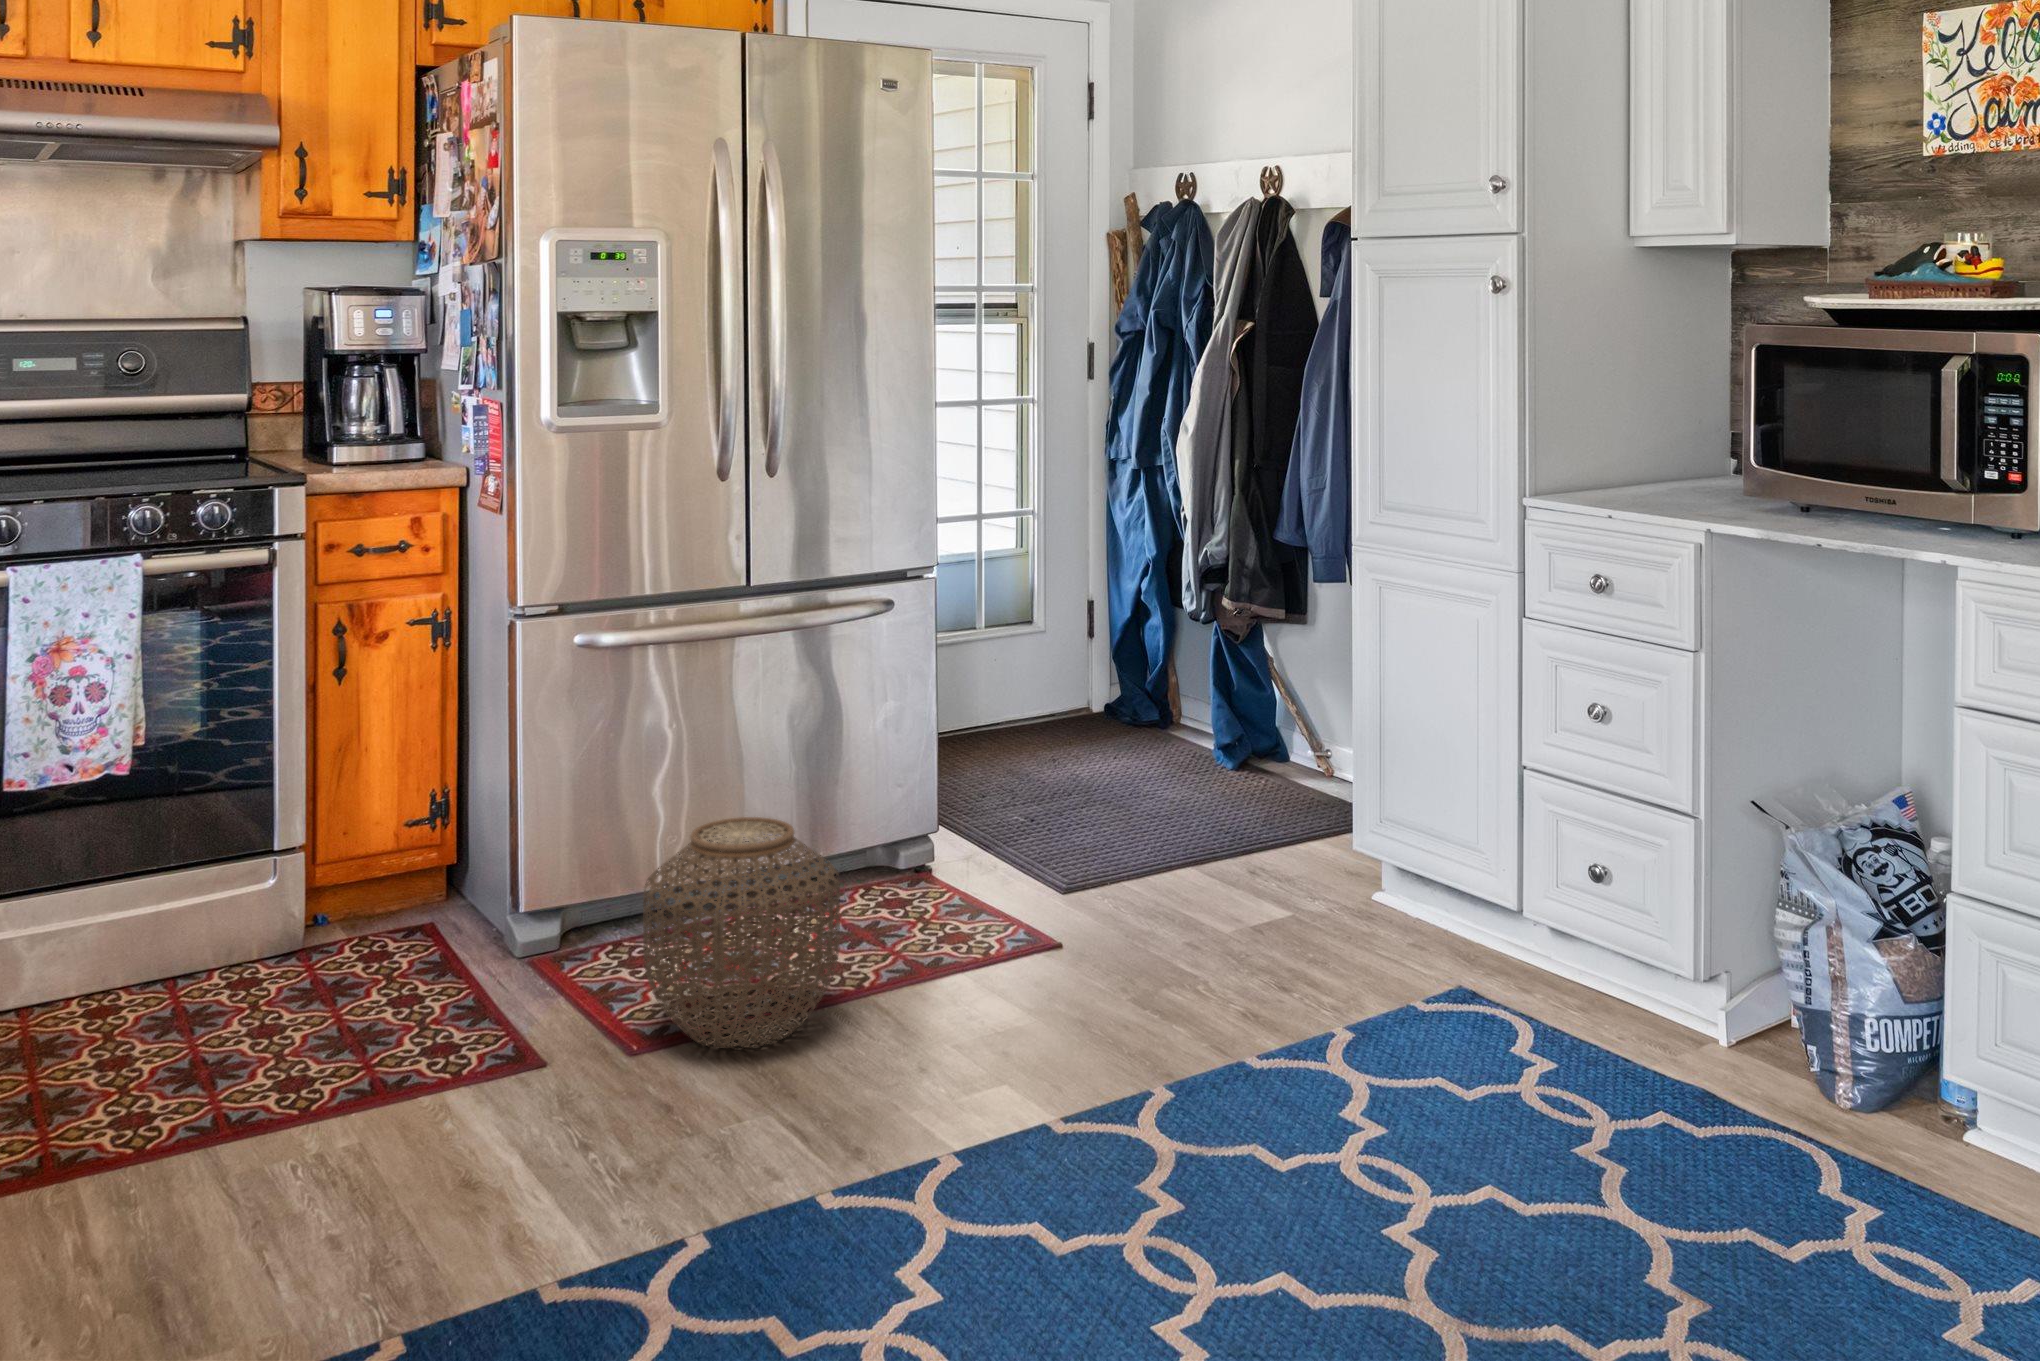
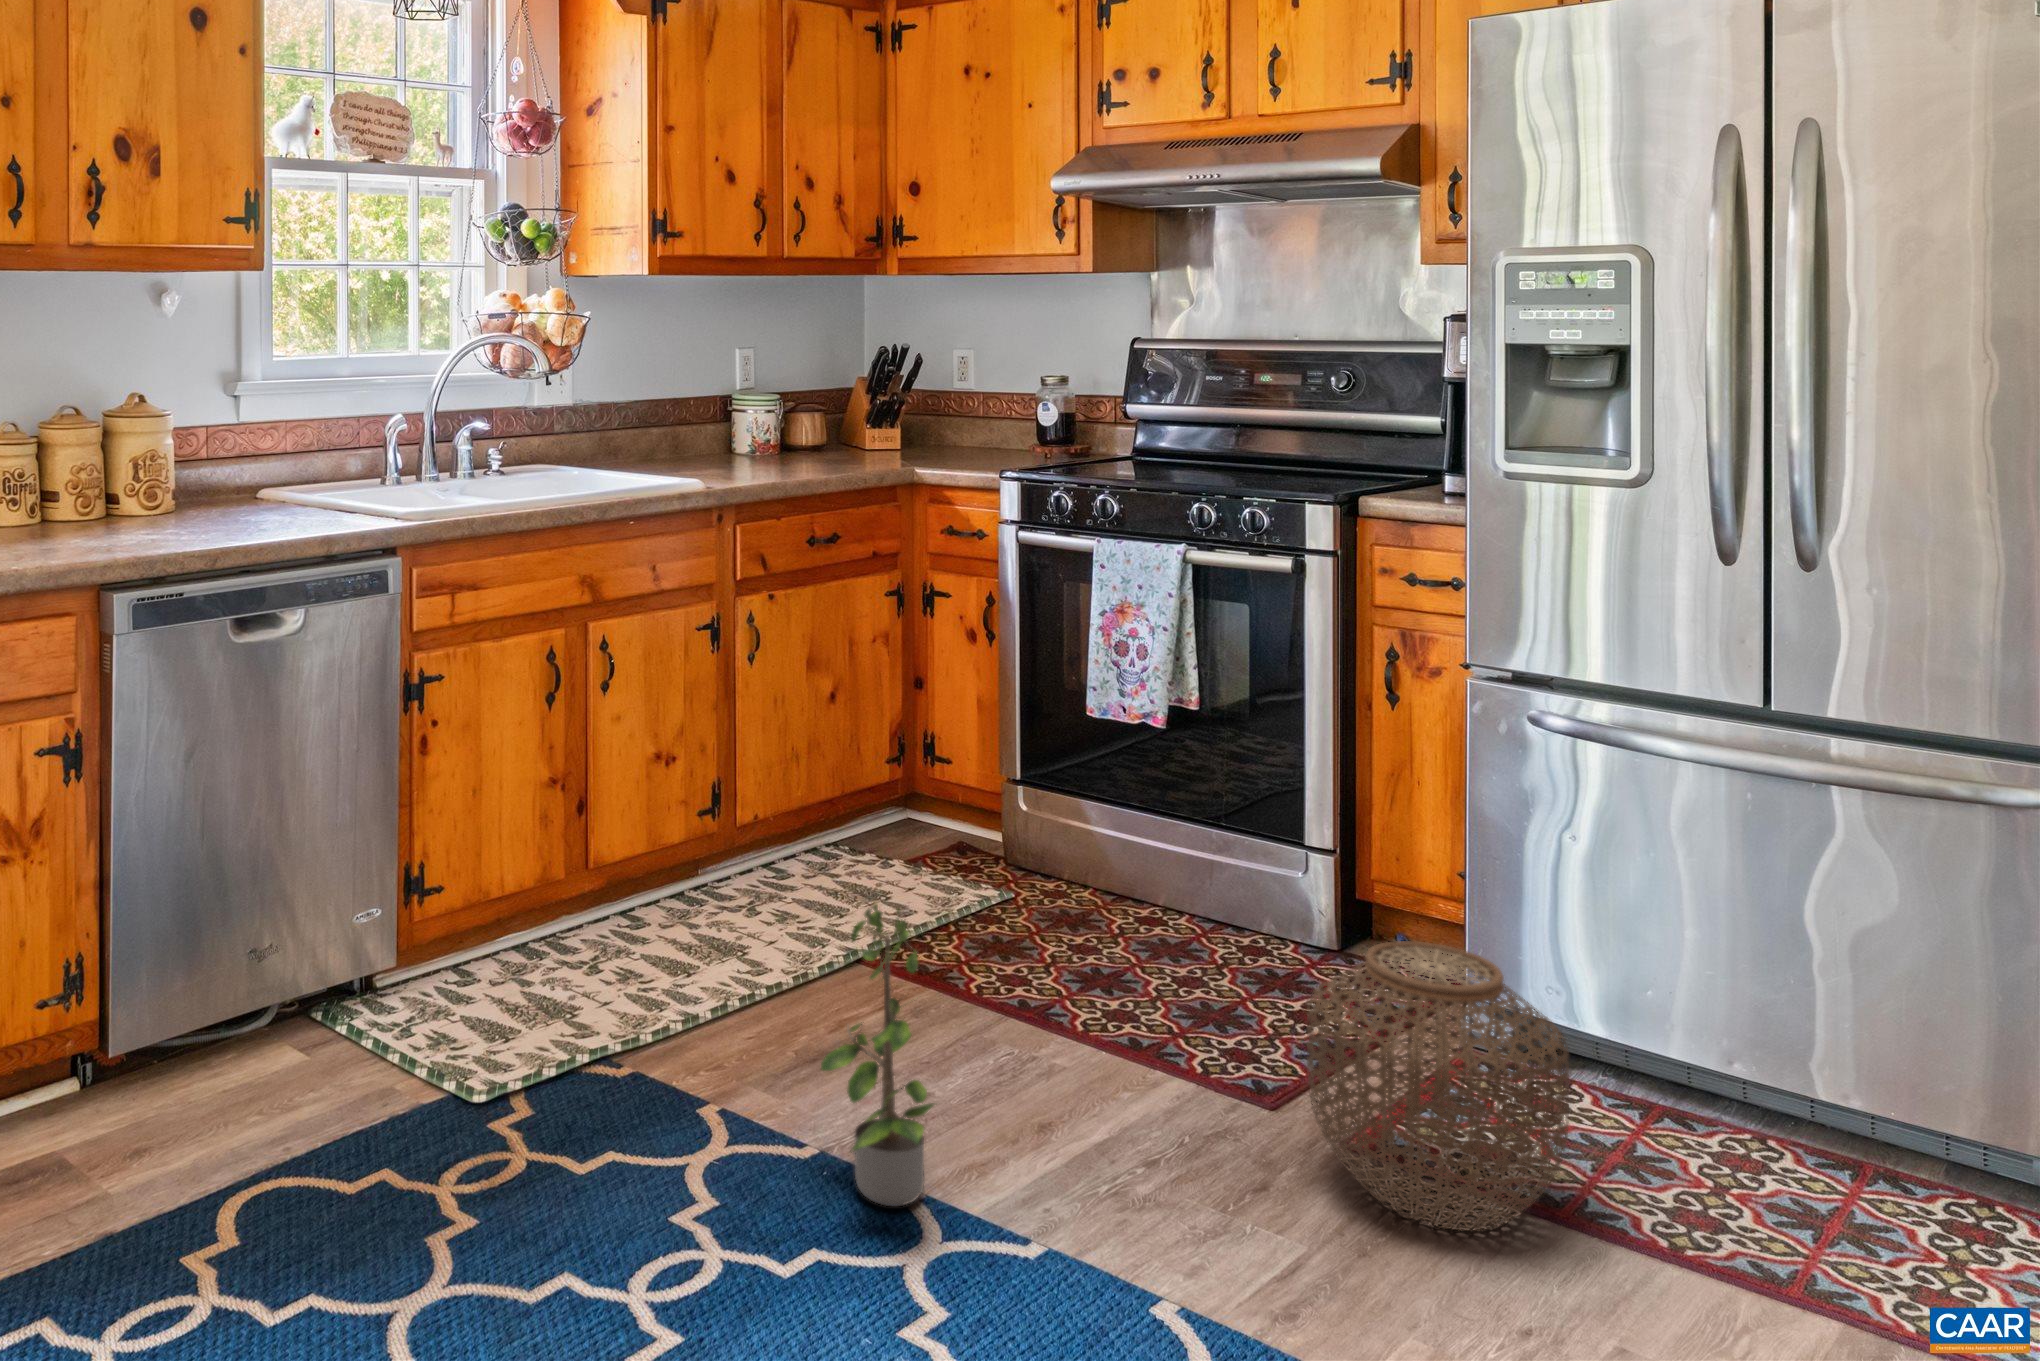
potted plant: none [447,935,661,1283] -> present [821,904,934,1206]

